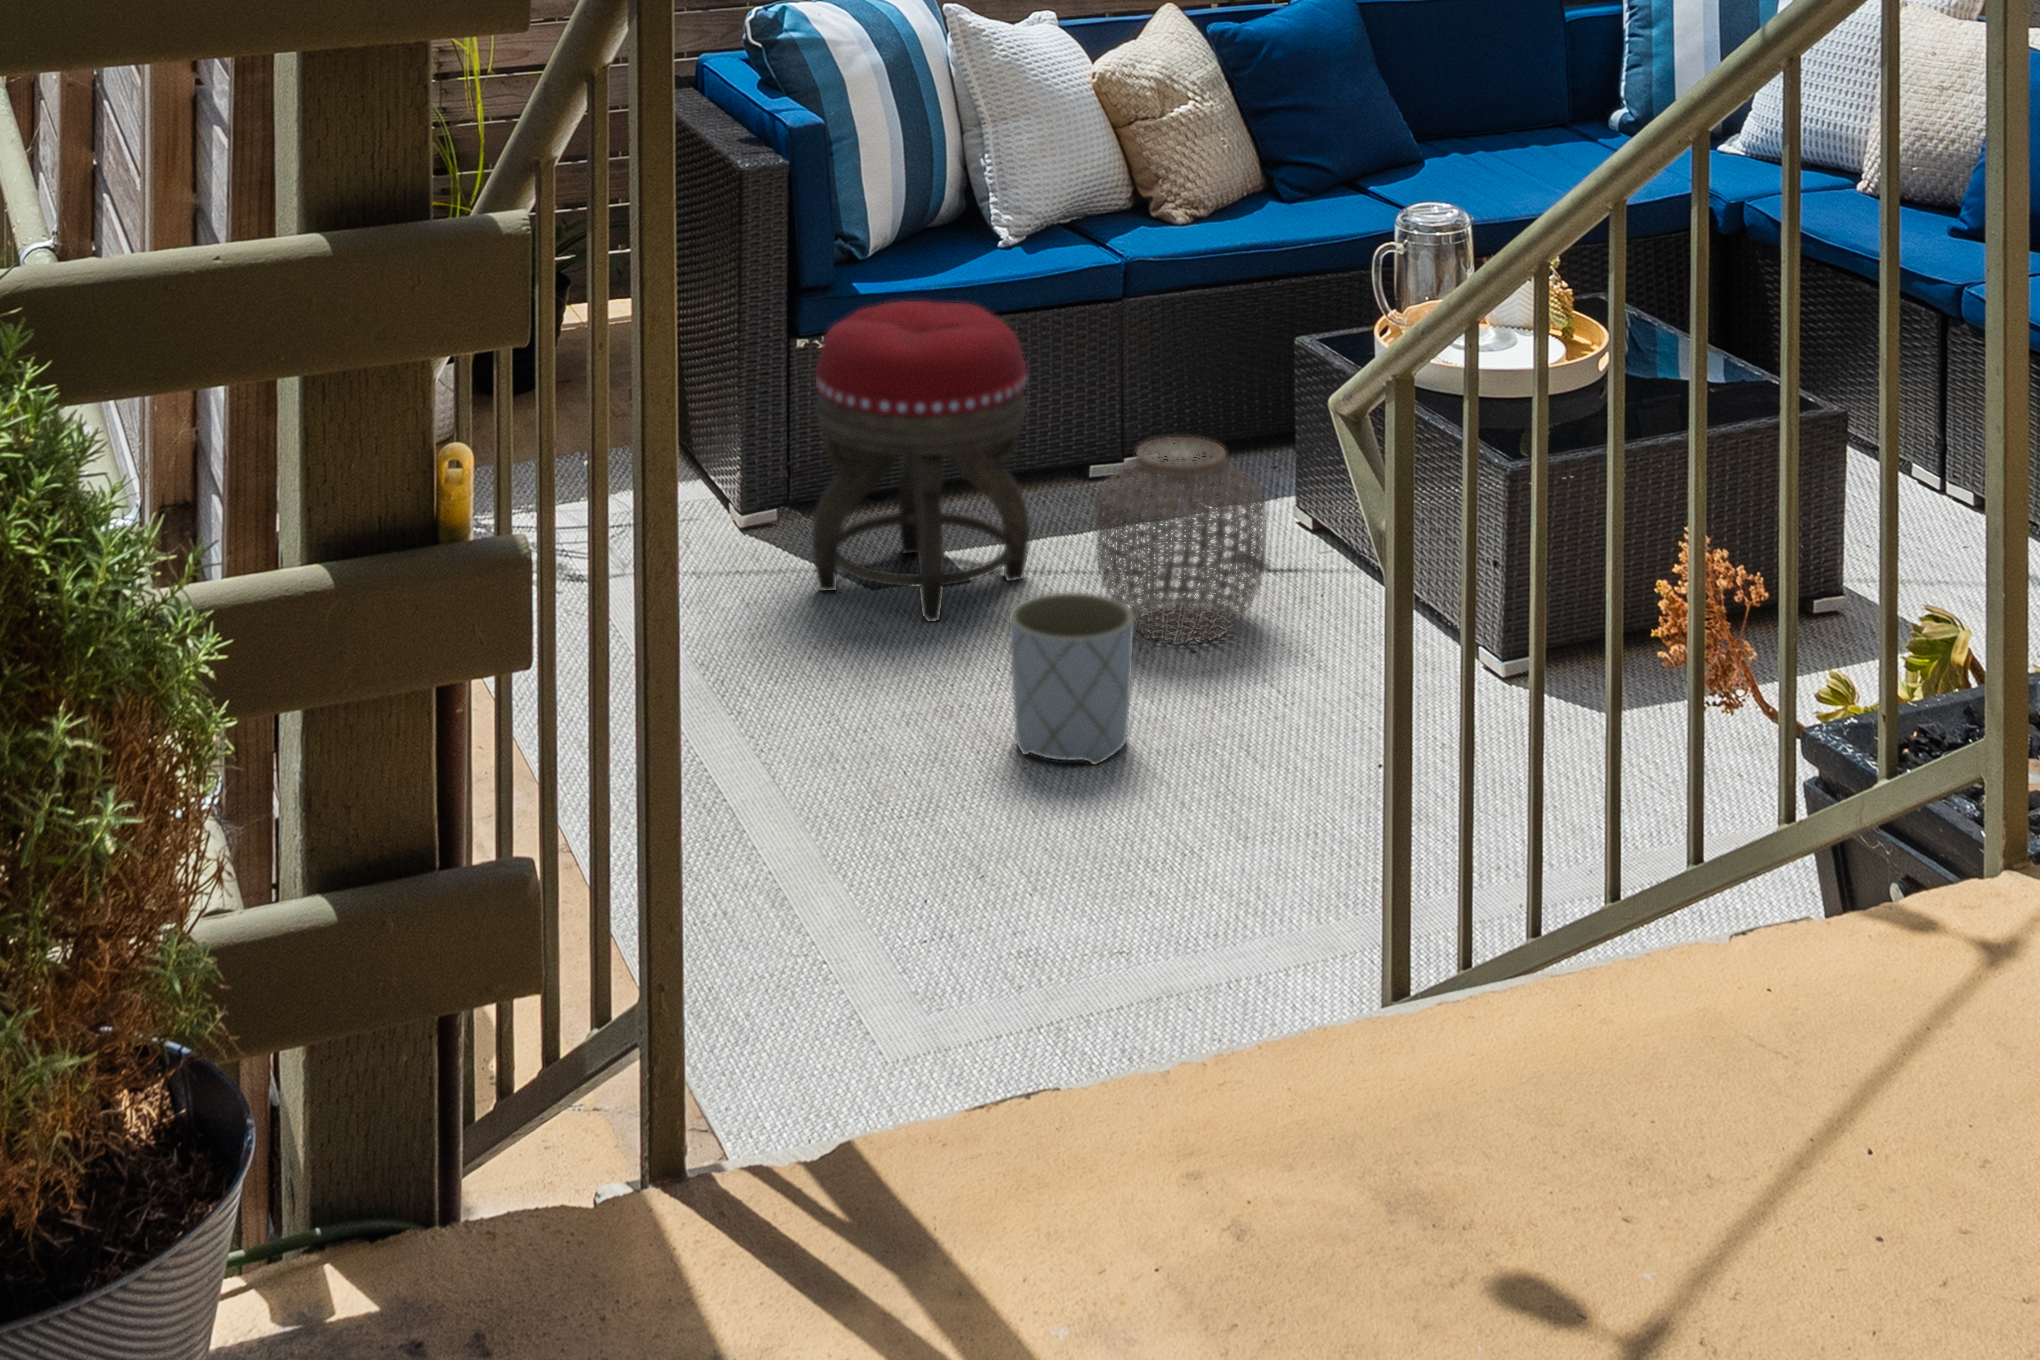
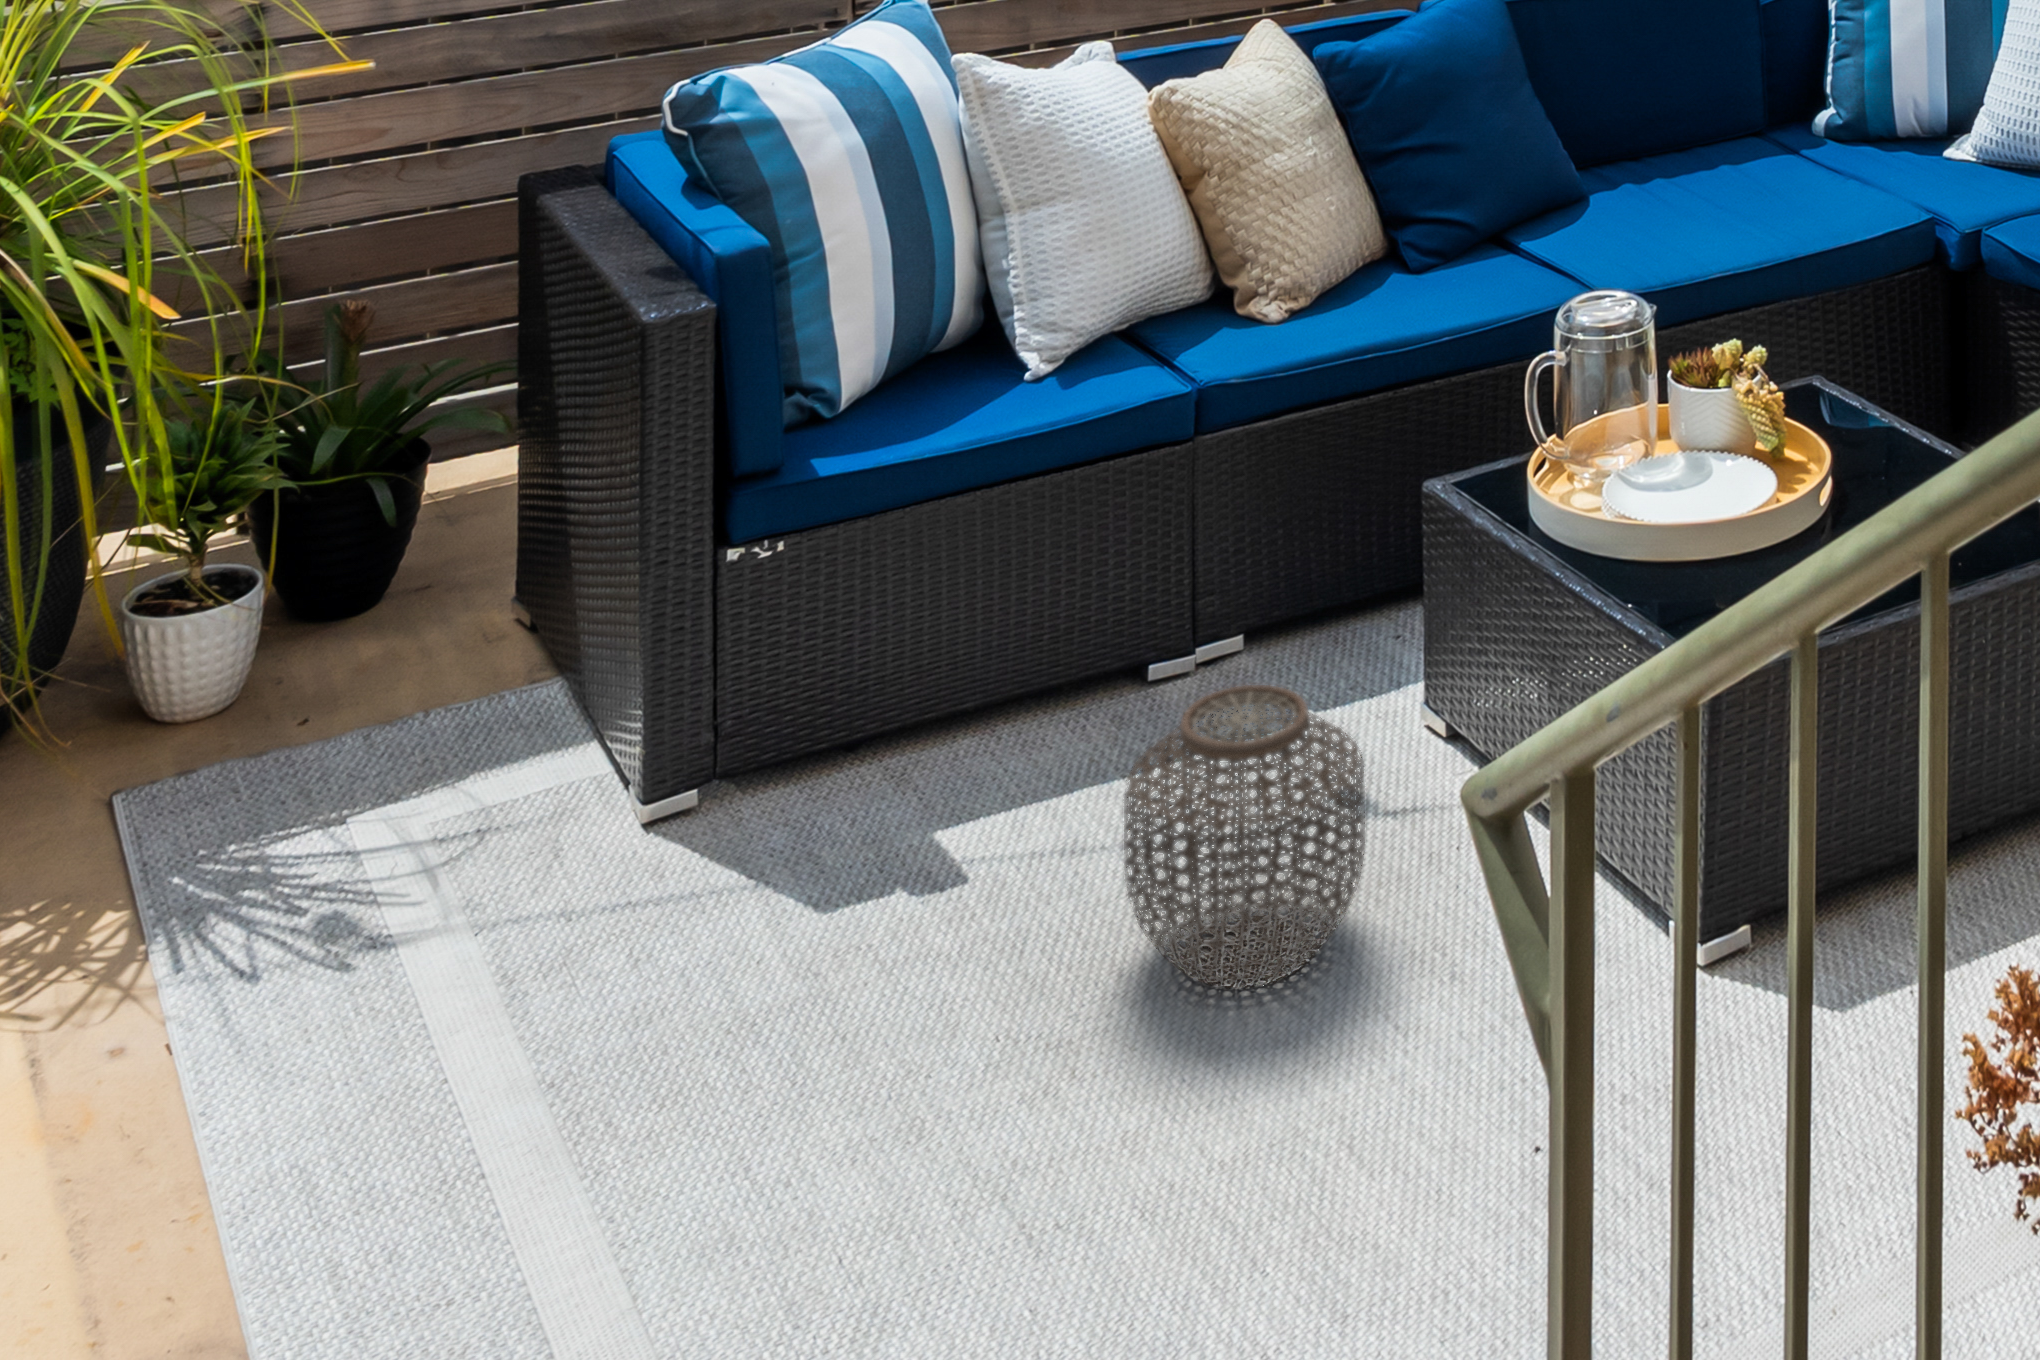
footstool: present [812,301,1029,621] -> none [720,501,1040,983]
planter: present [1009,592,1134,764] -> none [965,992,1156,1275]

